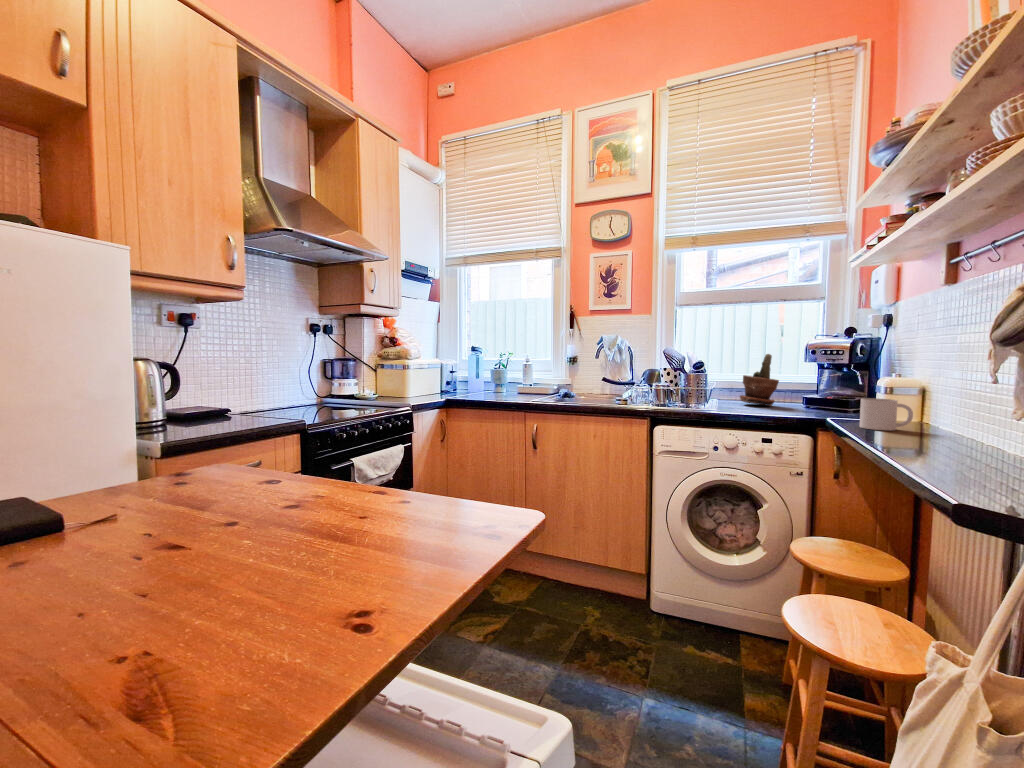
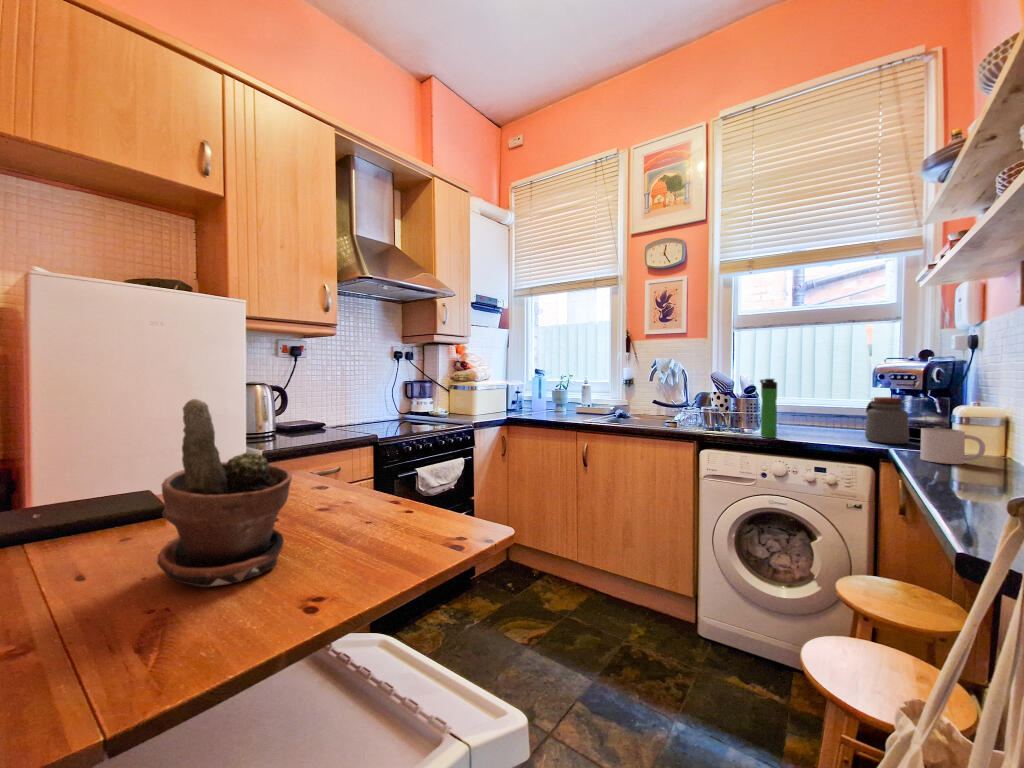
bottle: none [712,354,730,412] -> present [760,379,777,438]
potted plant: present [740,354,779,406] -> present [157,399,292,587]
jar: none [803,371,840,414] -> present [865,397,909,444]

